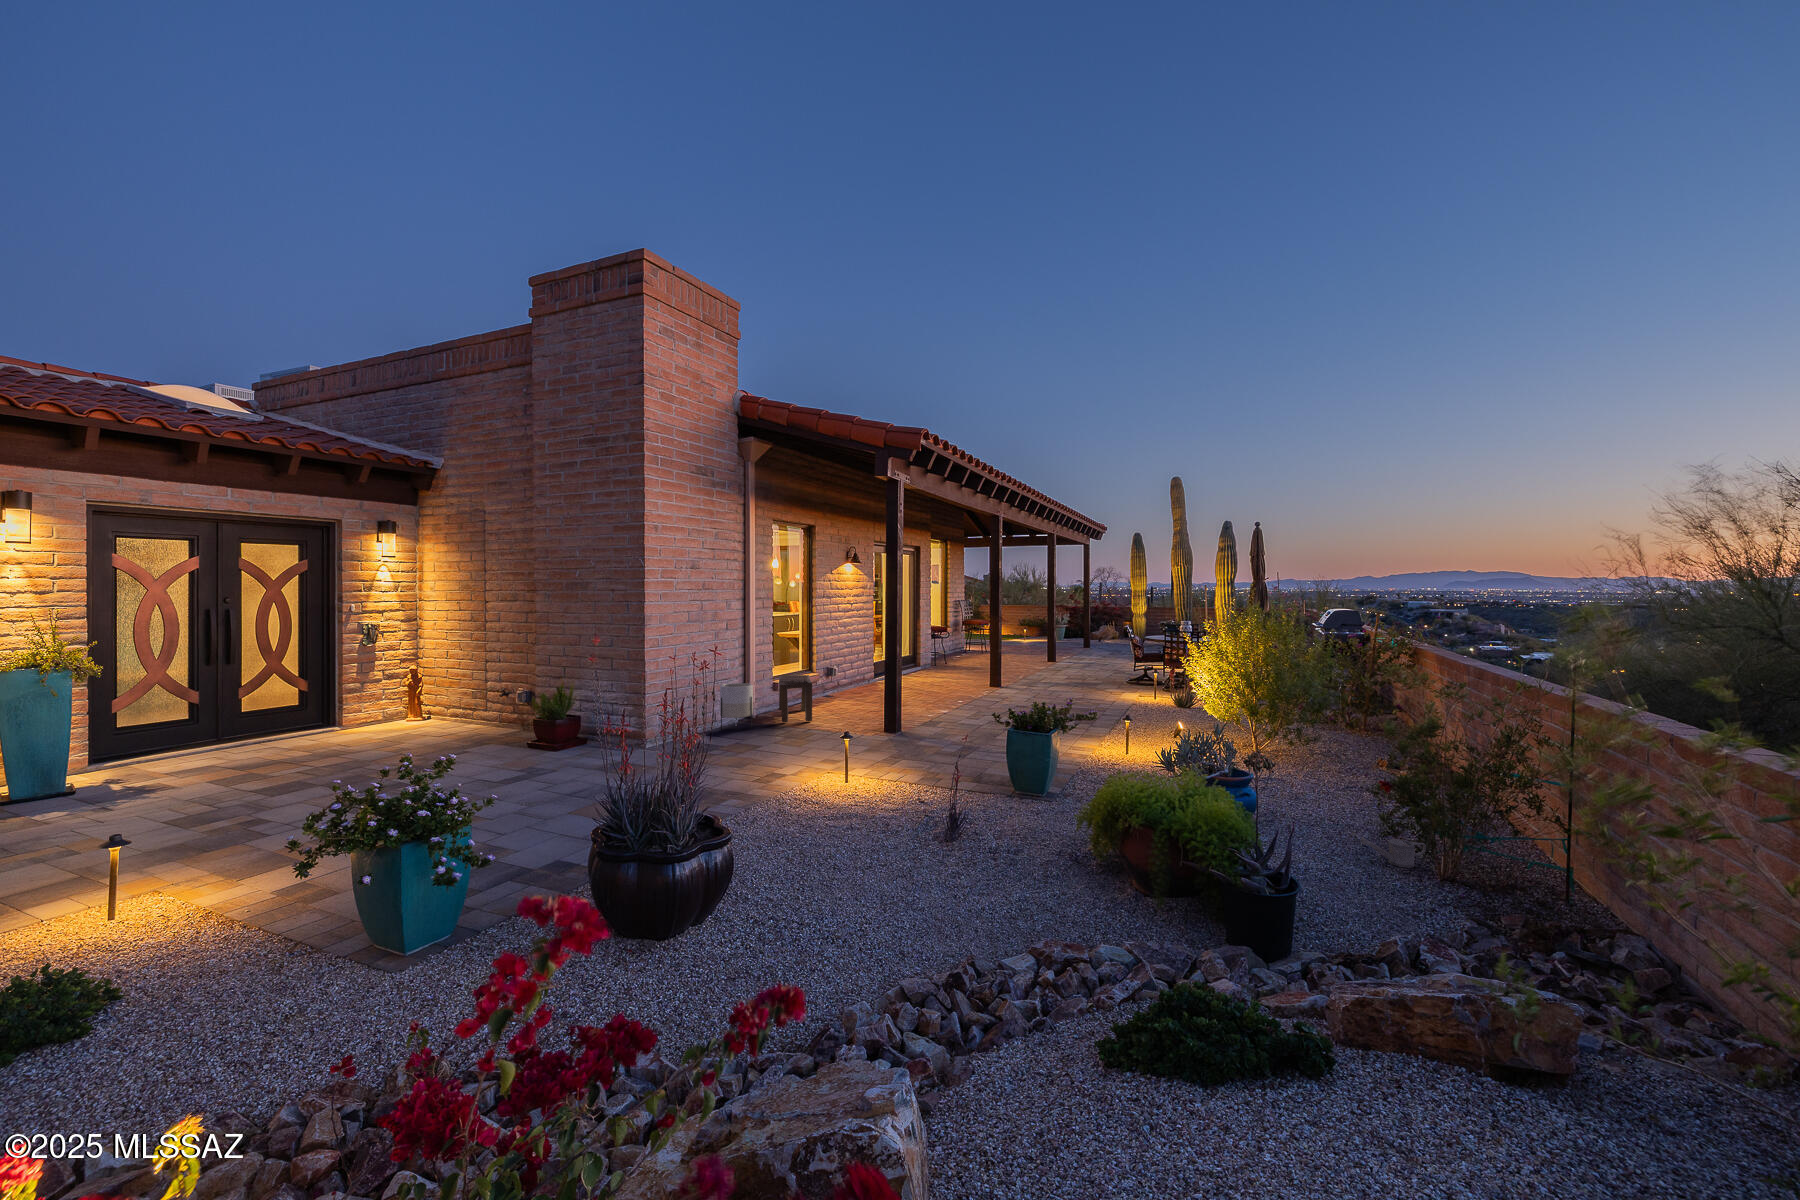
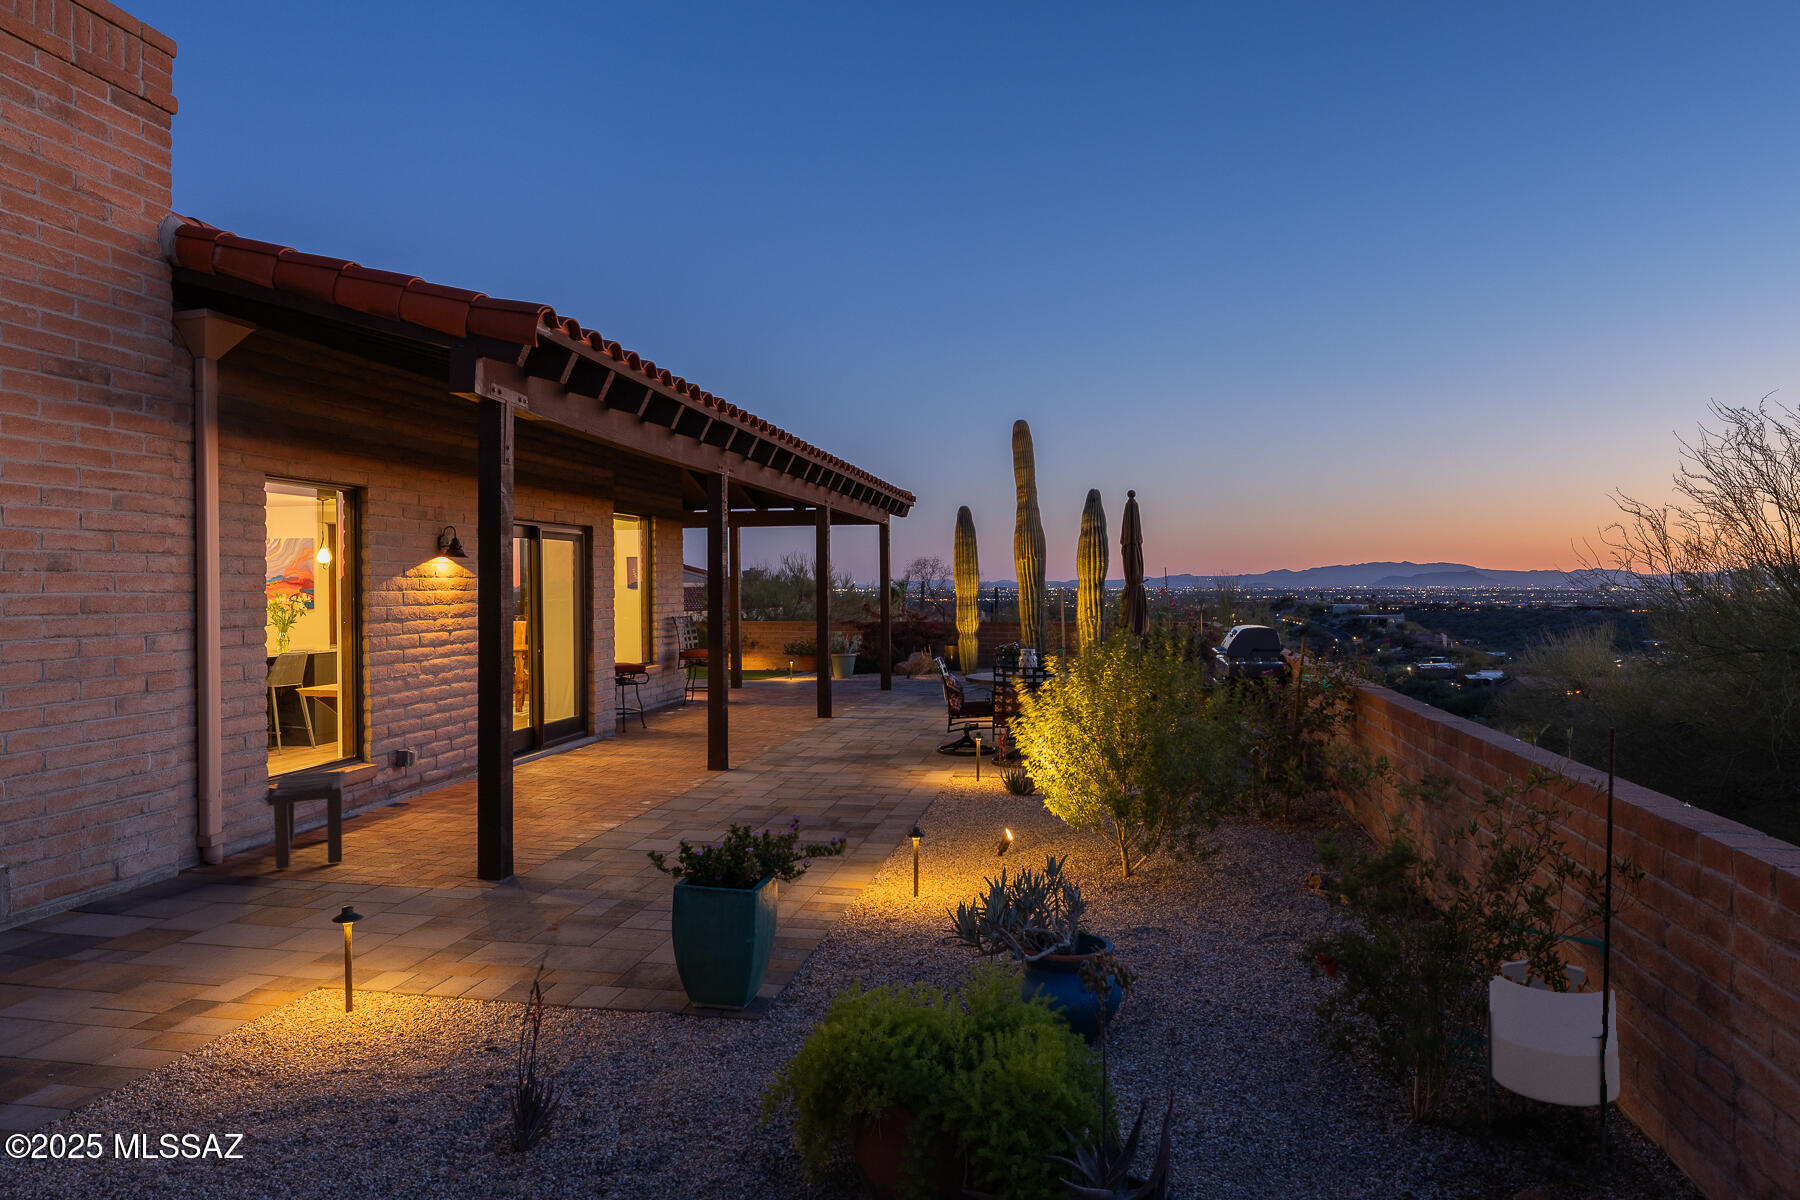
planter: present [720,683,753,730] -> present [1487,960,1620,1158]
watering can: present [1361,837,1426,868] -> none [1276,1039,1375,1090]

